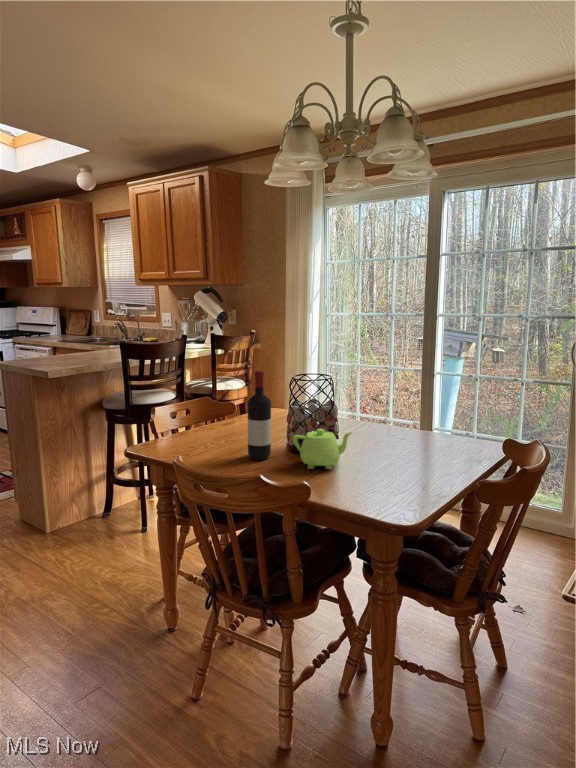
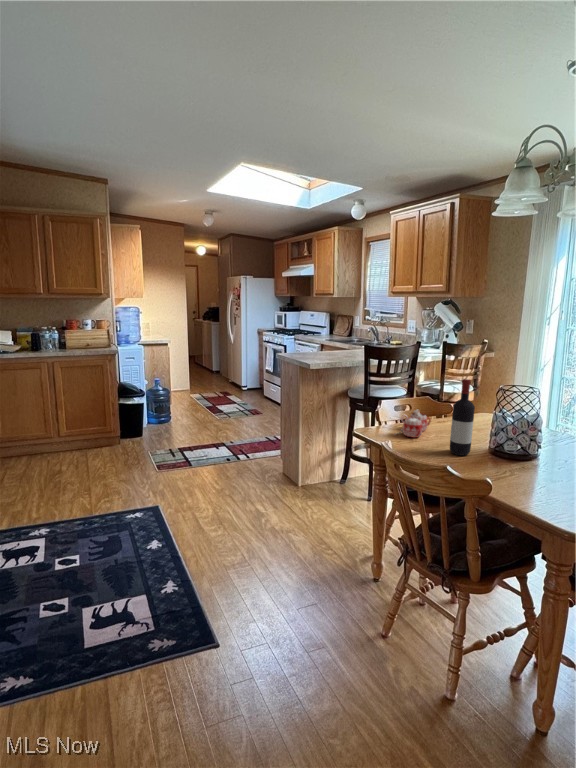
mug: none [179,413,218,448] -> present [395,410,431,438]
teapot: present [292,429,353,469] -> none [490,437,552,475]

